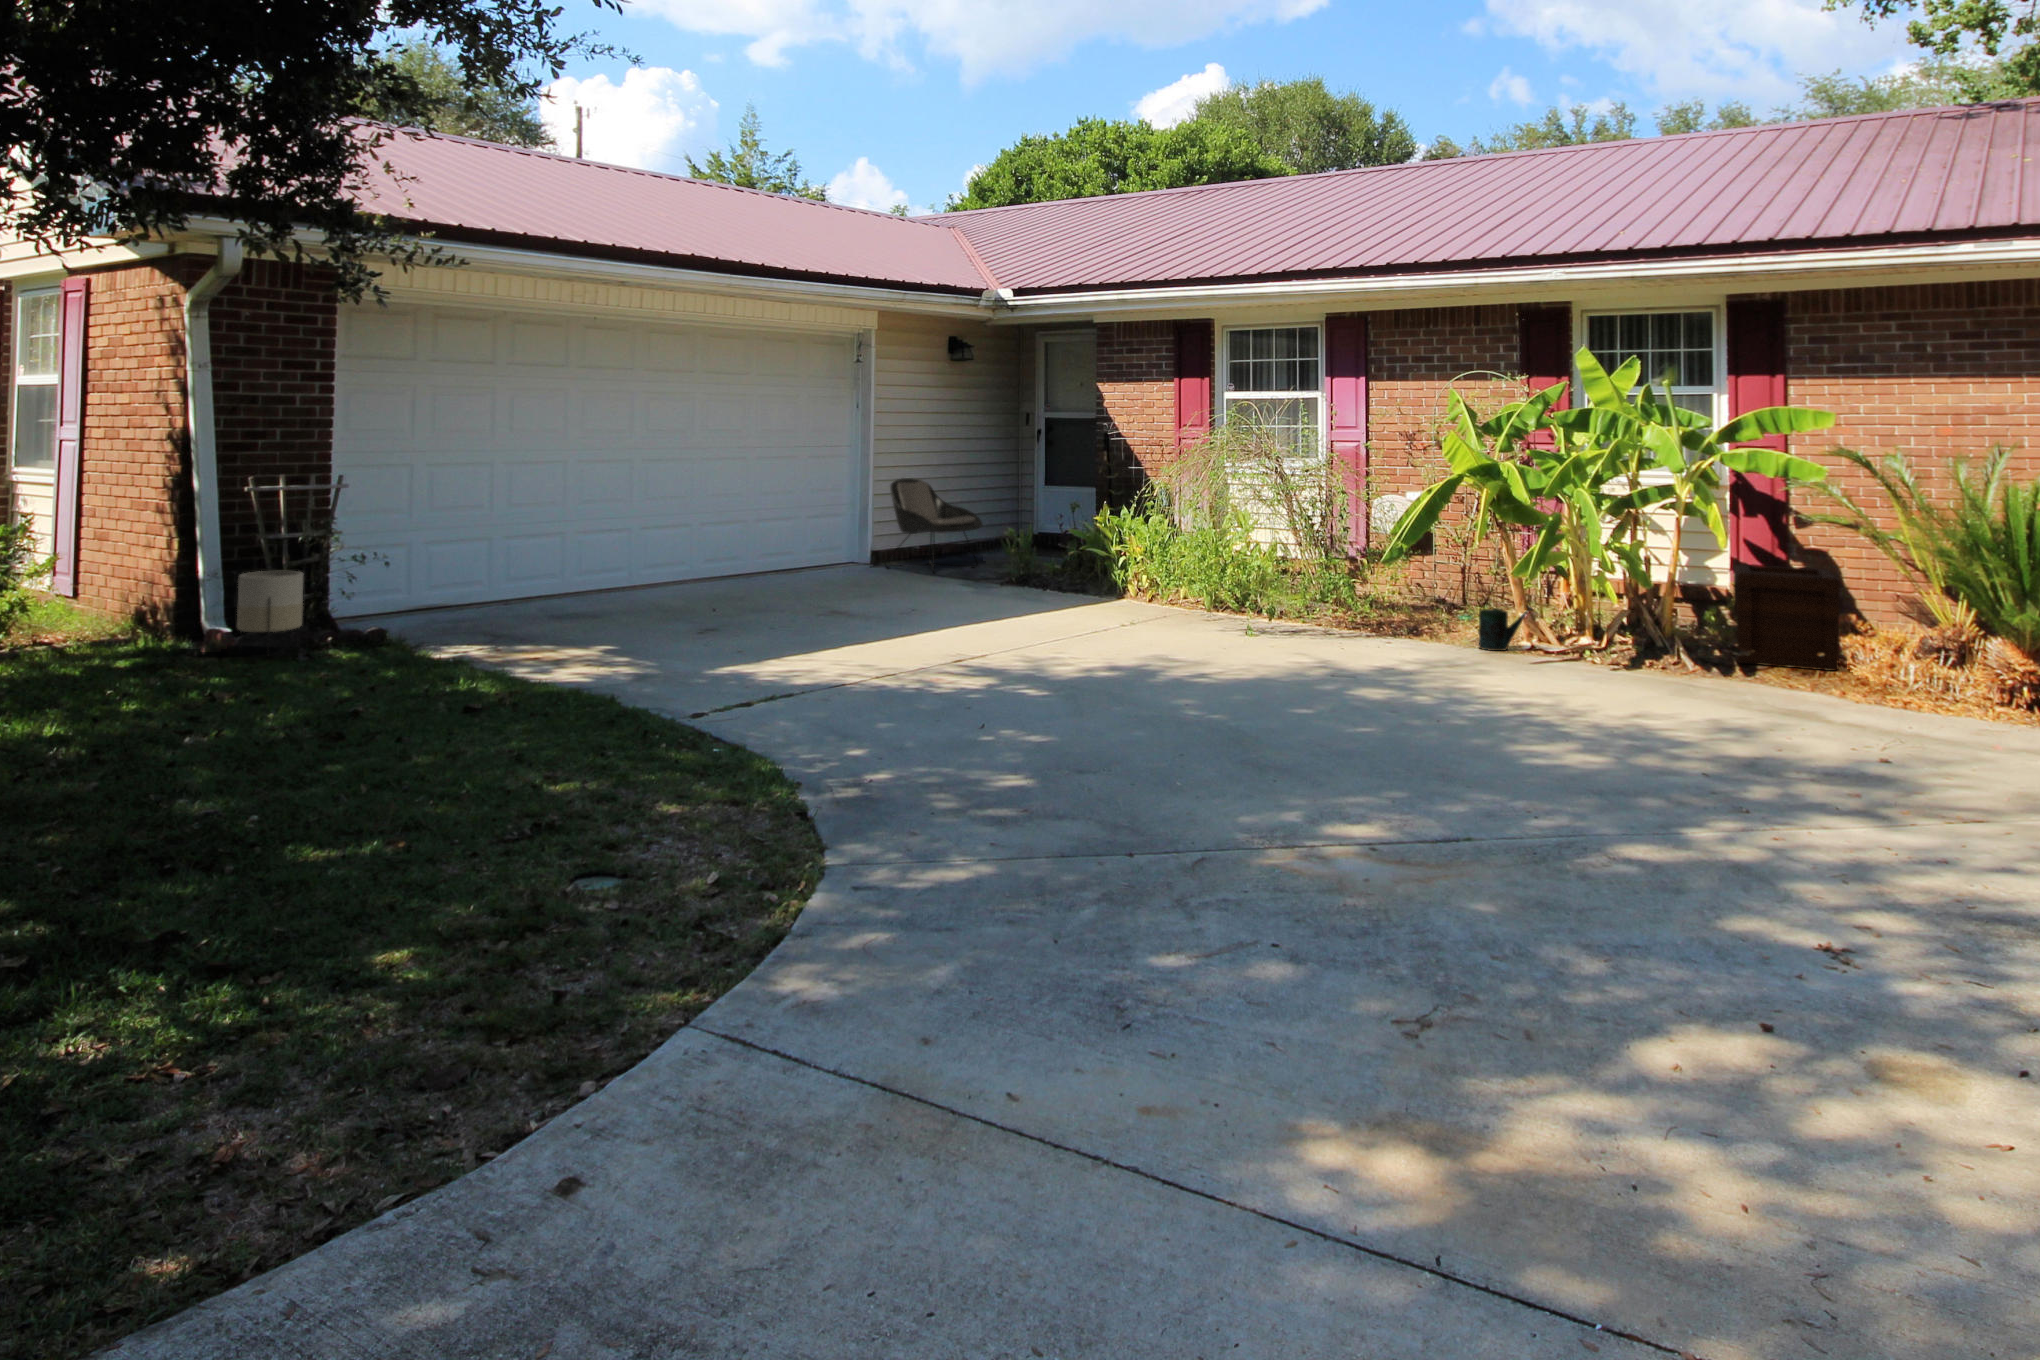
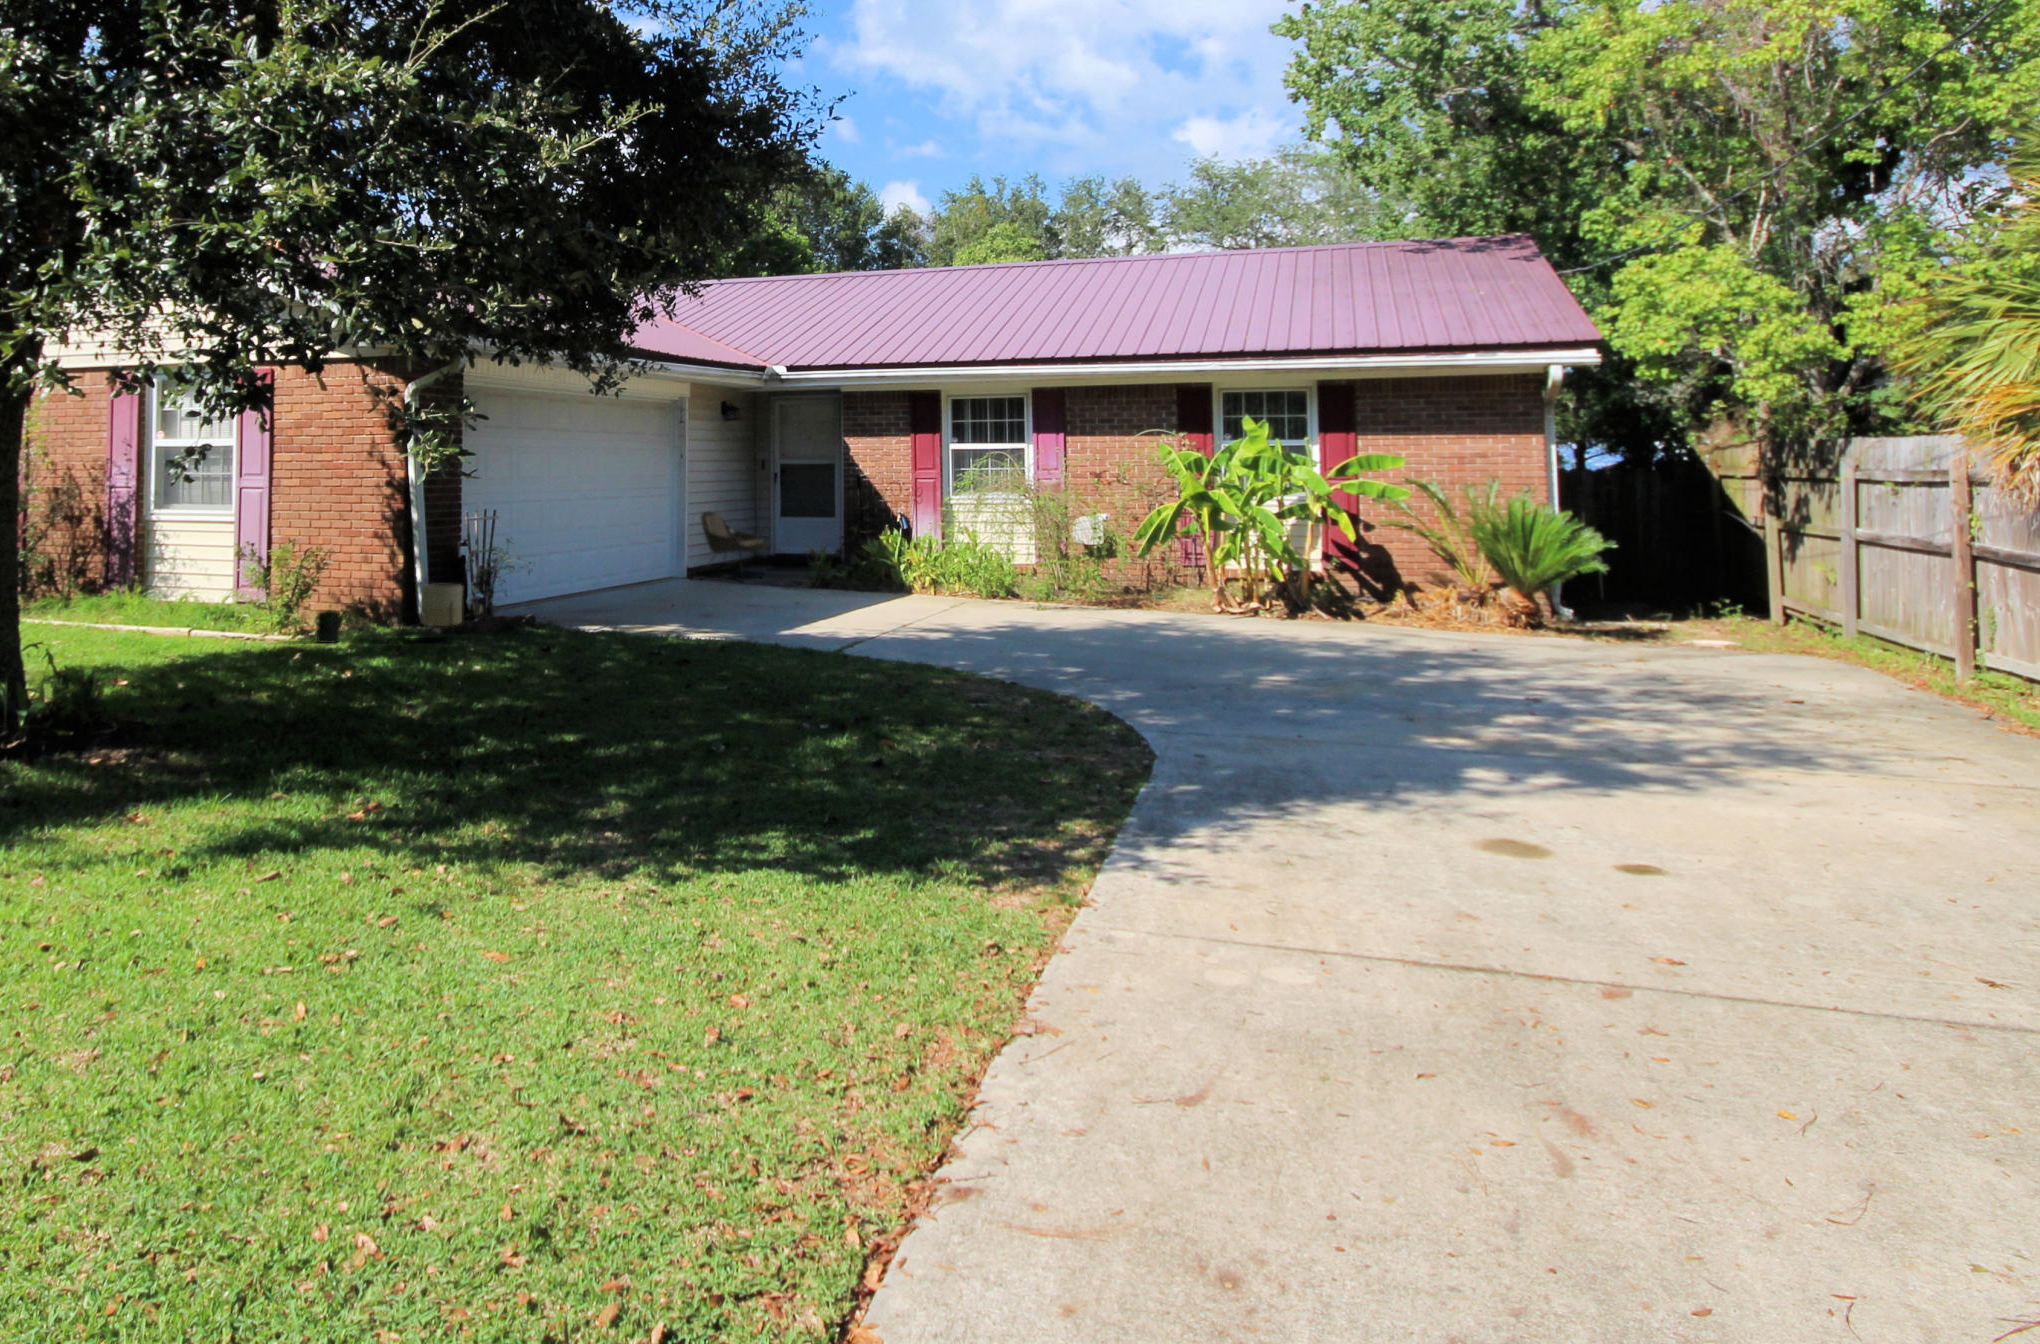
wooden crate: present [1733,565,1839,671] -> none [1332,556,1404,619]
watering can: present [1478,605,1533,651] -> present [315,604,350,643]

